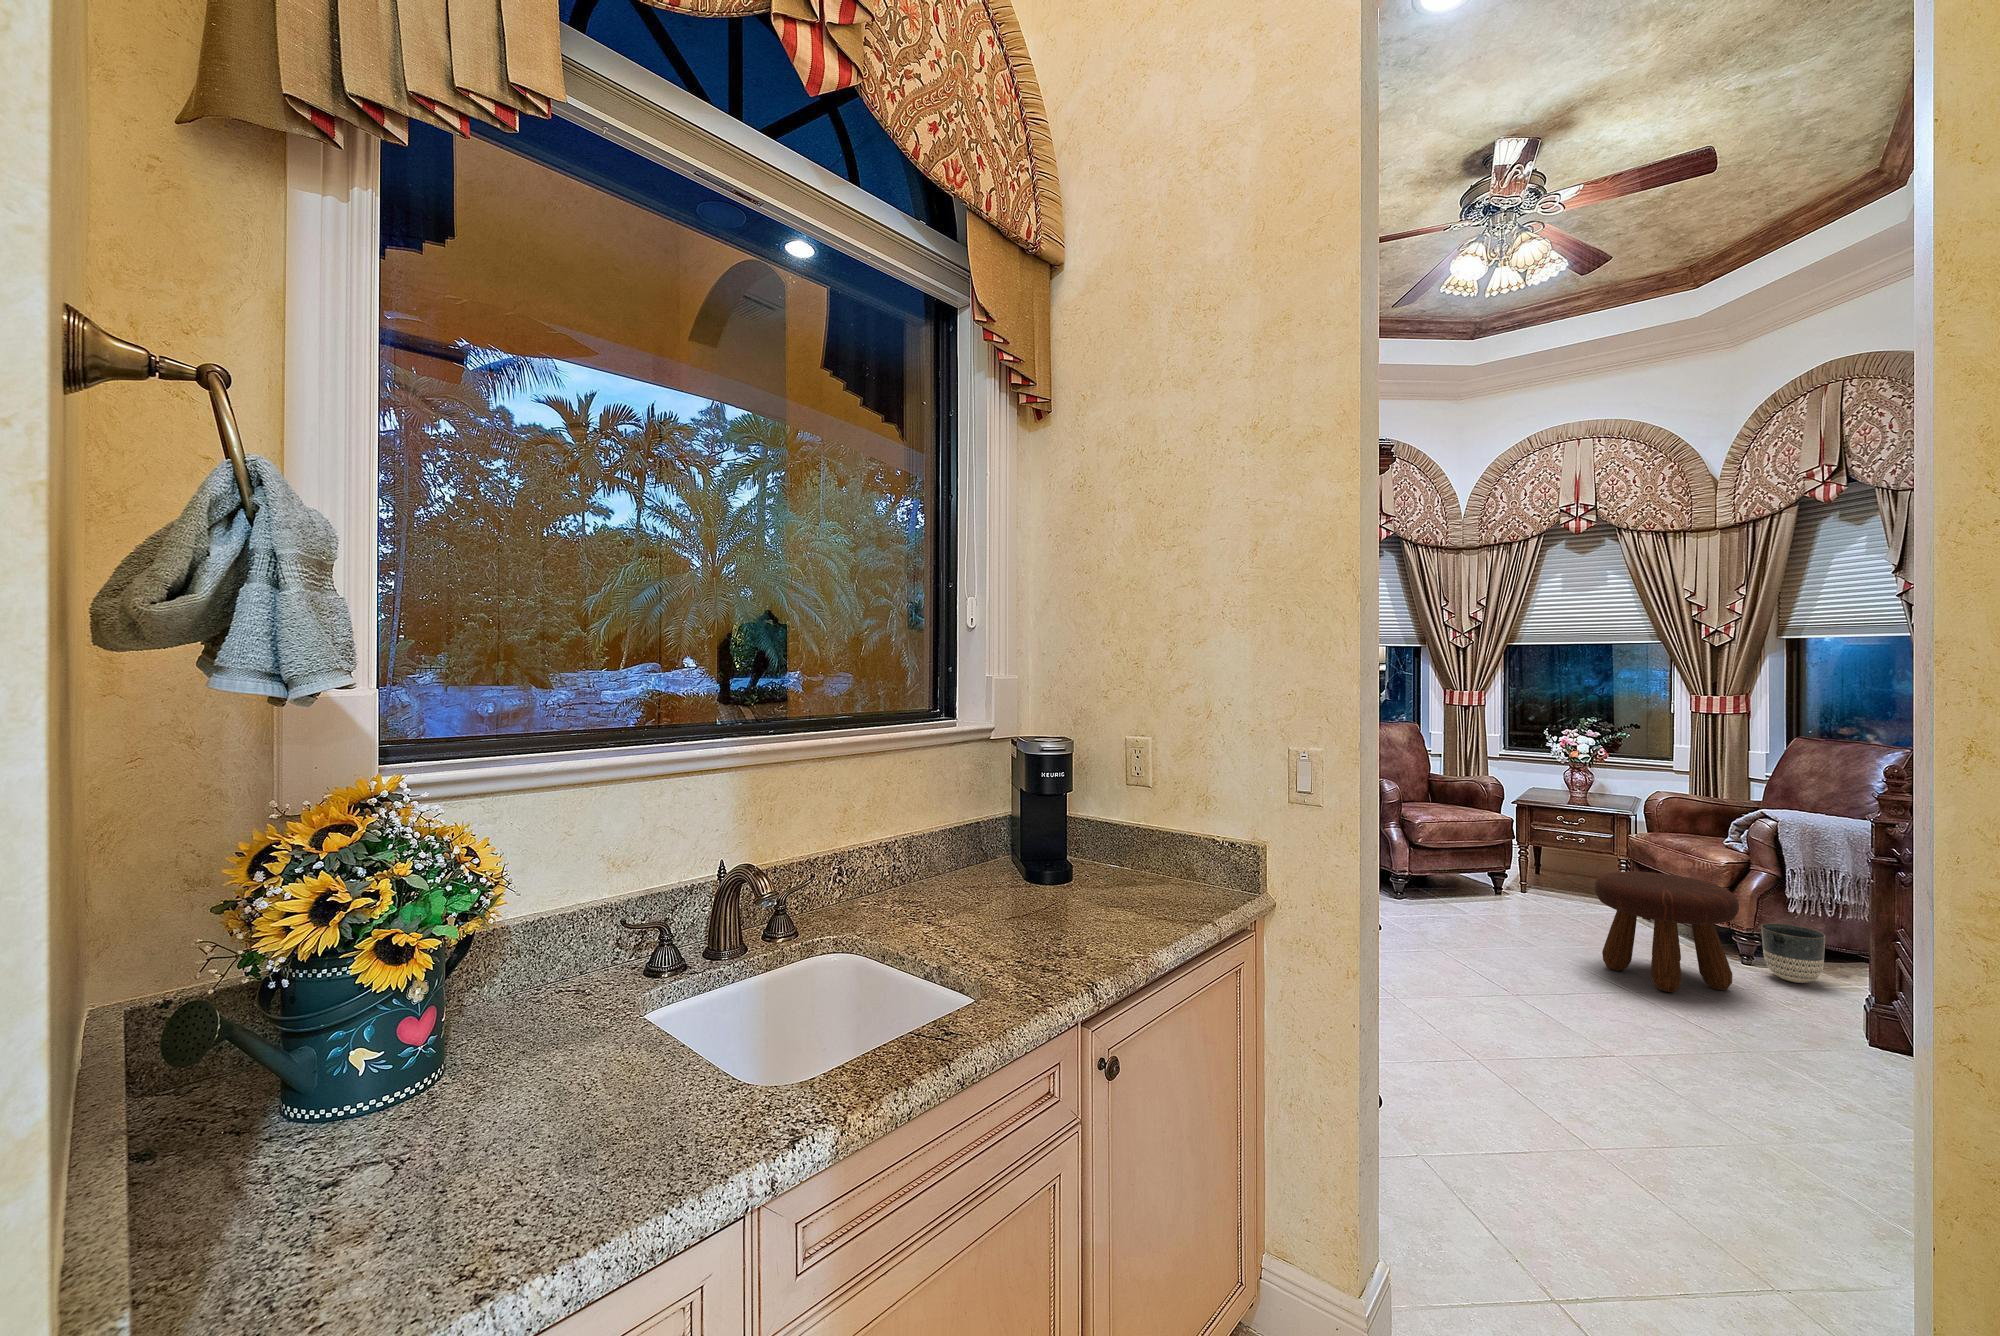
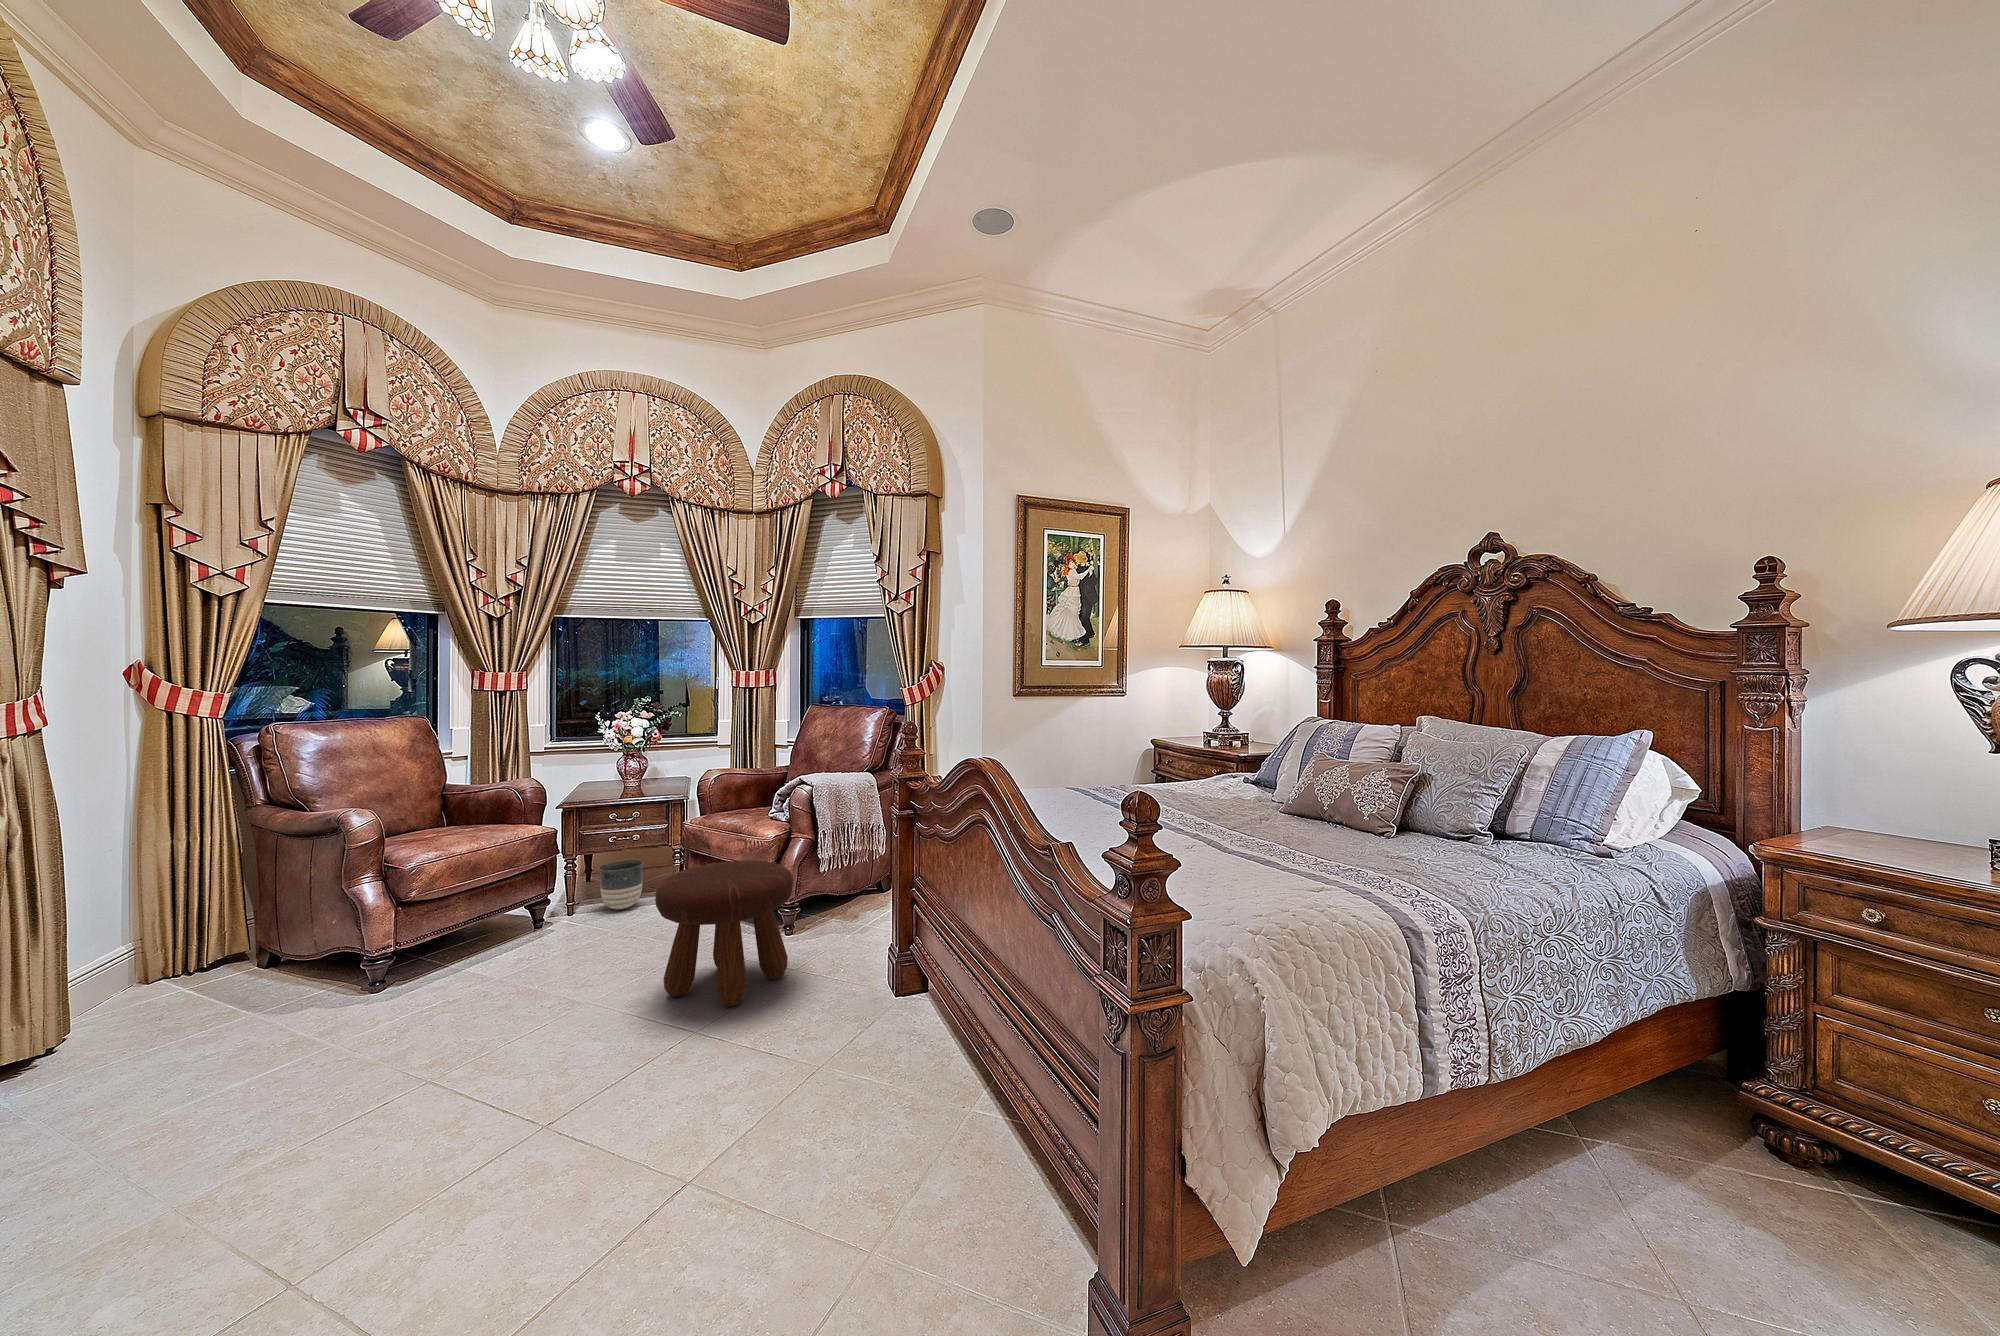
planter: present [1761,923,1825,983] -> present [599,860,643,910]

